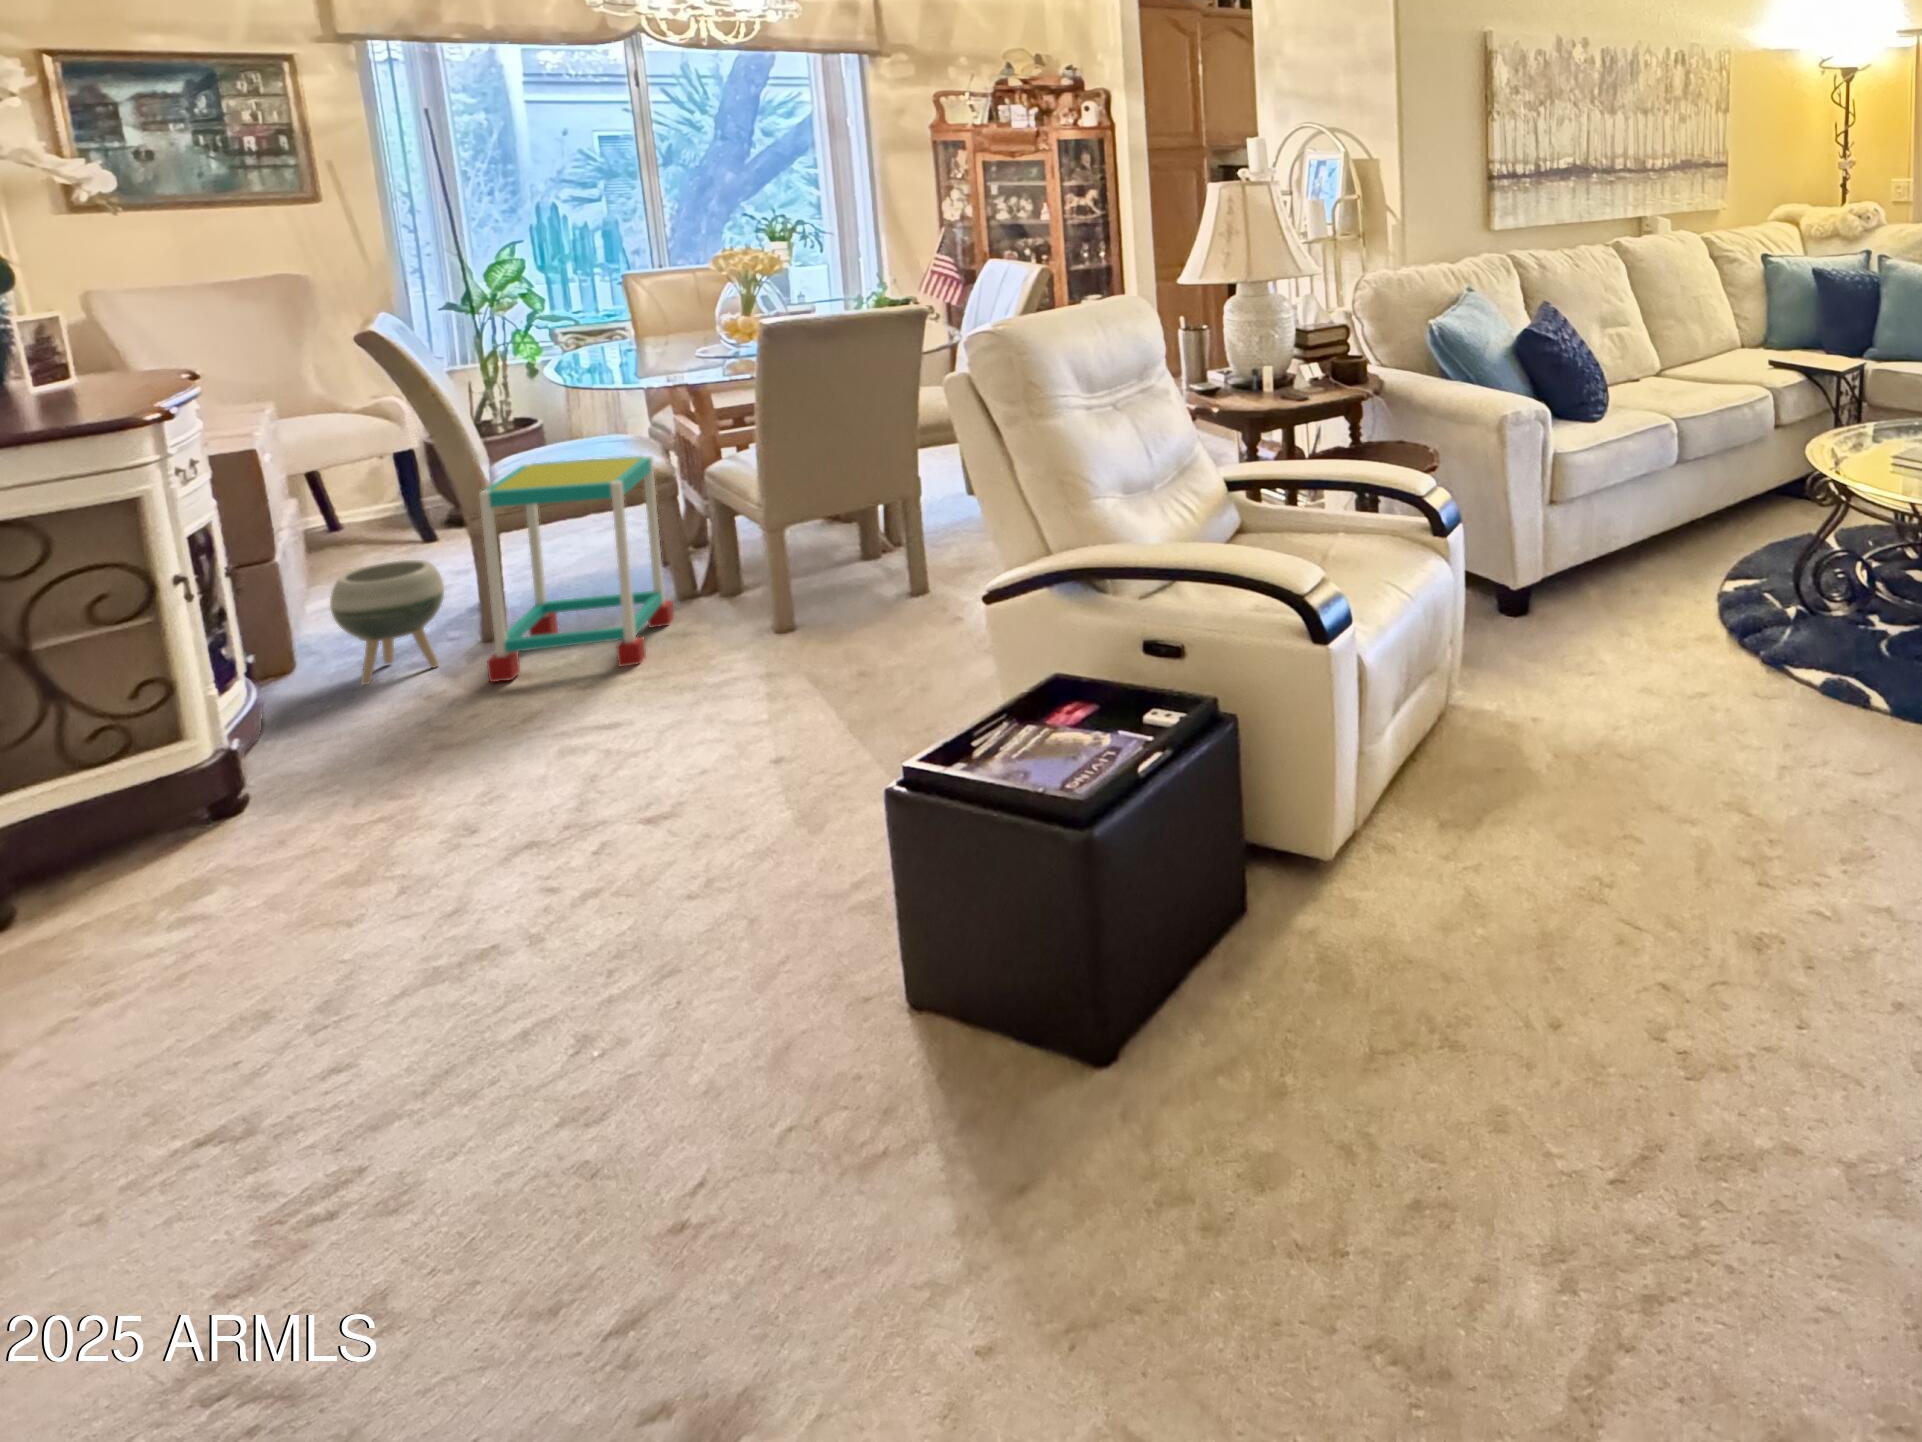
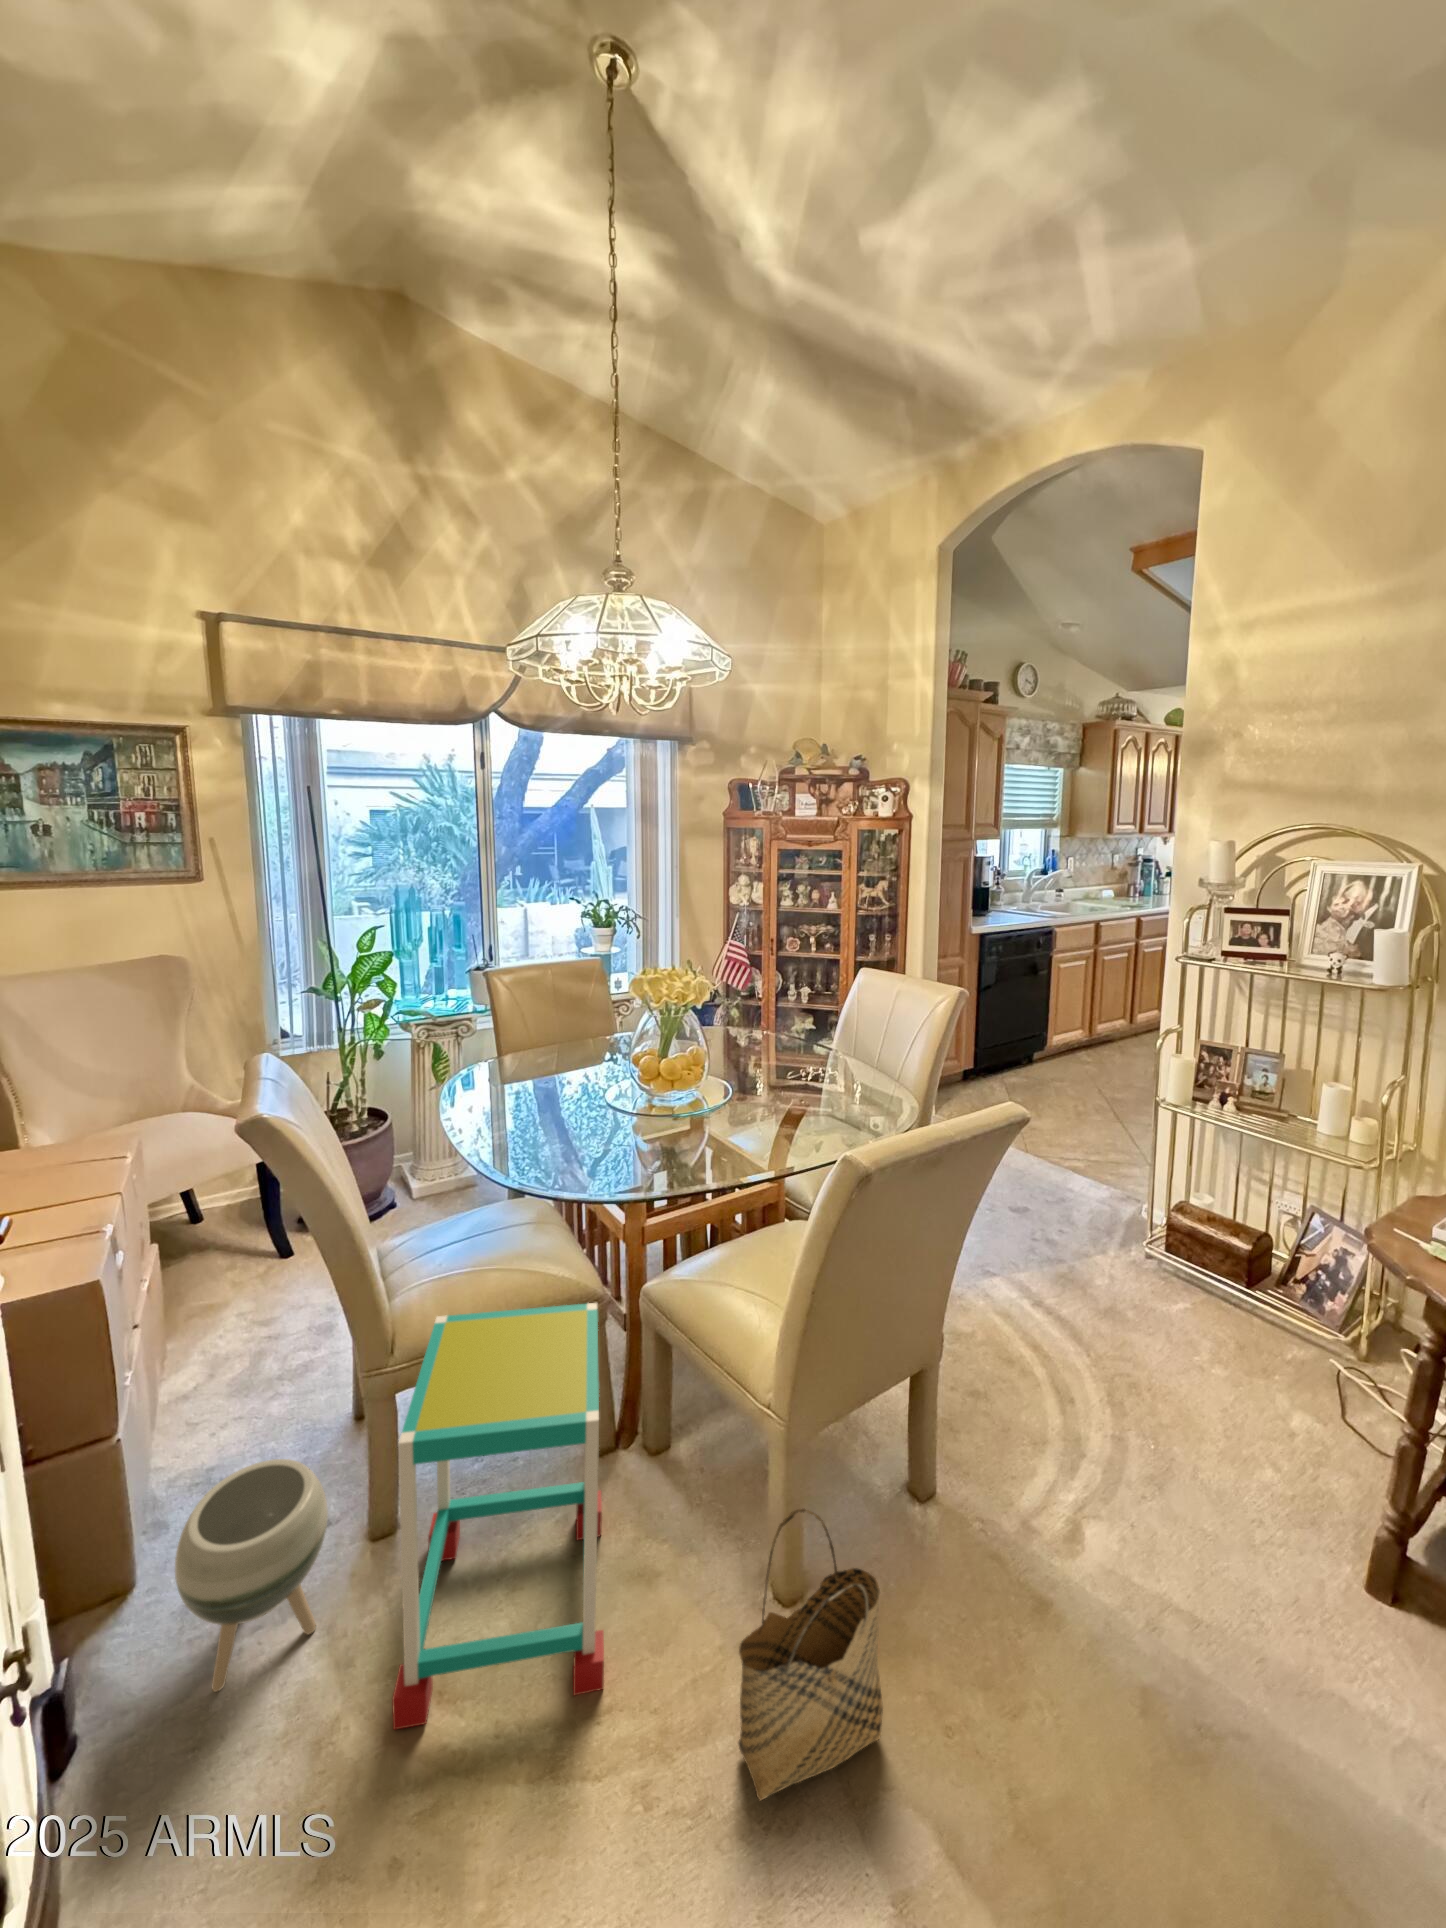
woven basket: none [702,532,815,674] -> present [738,1509,883,1800]

